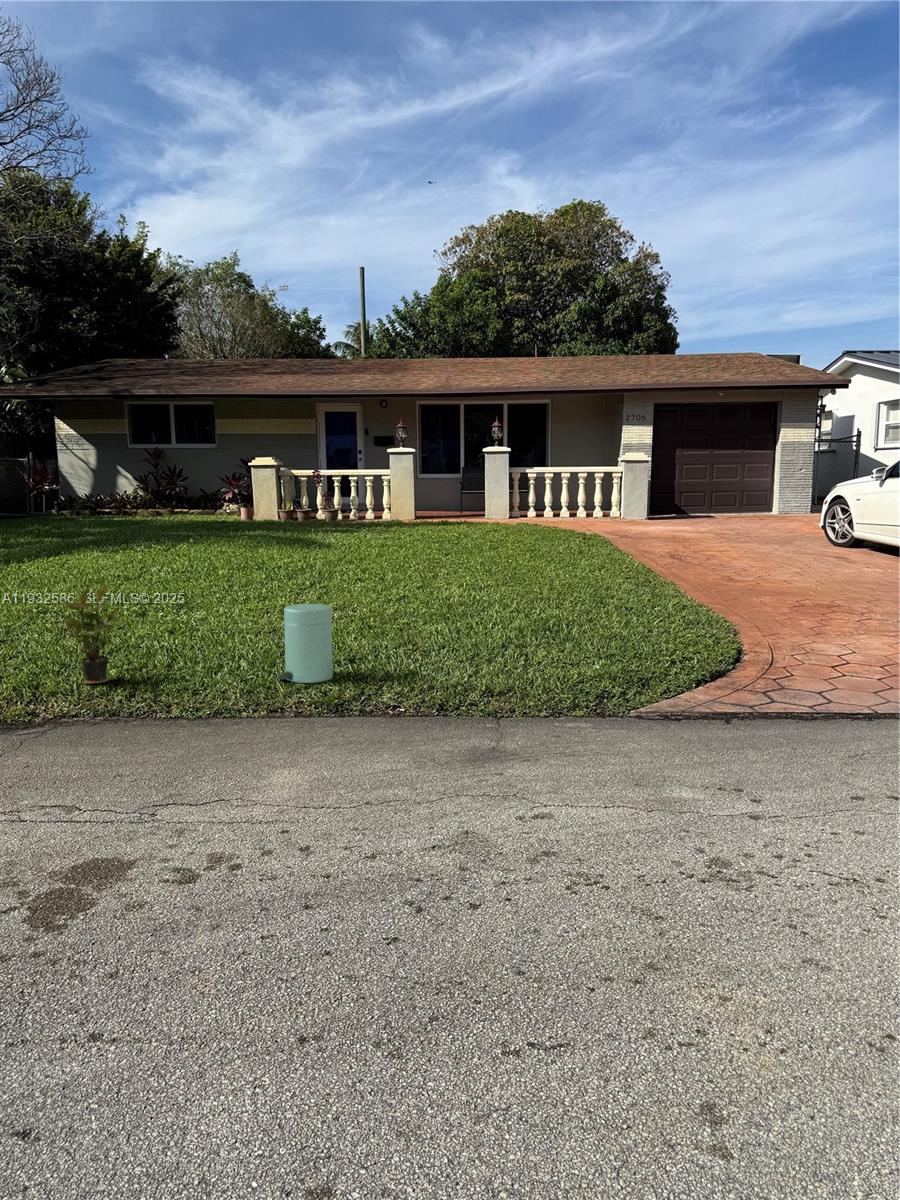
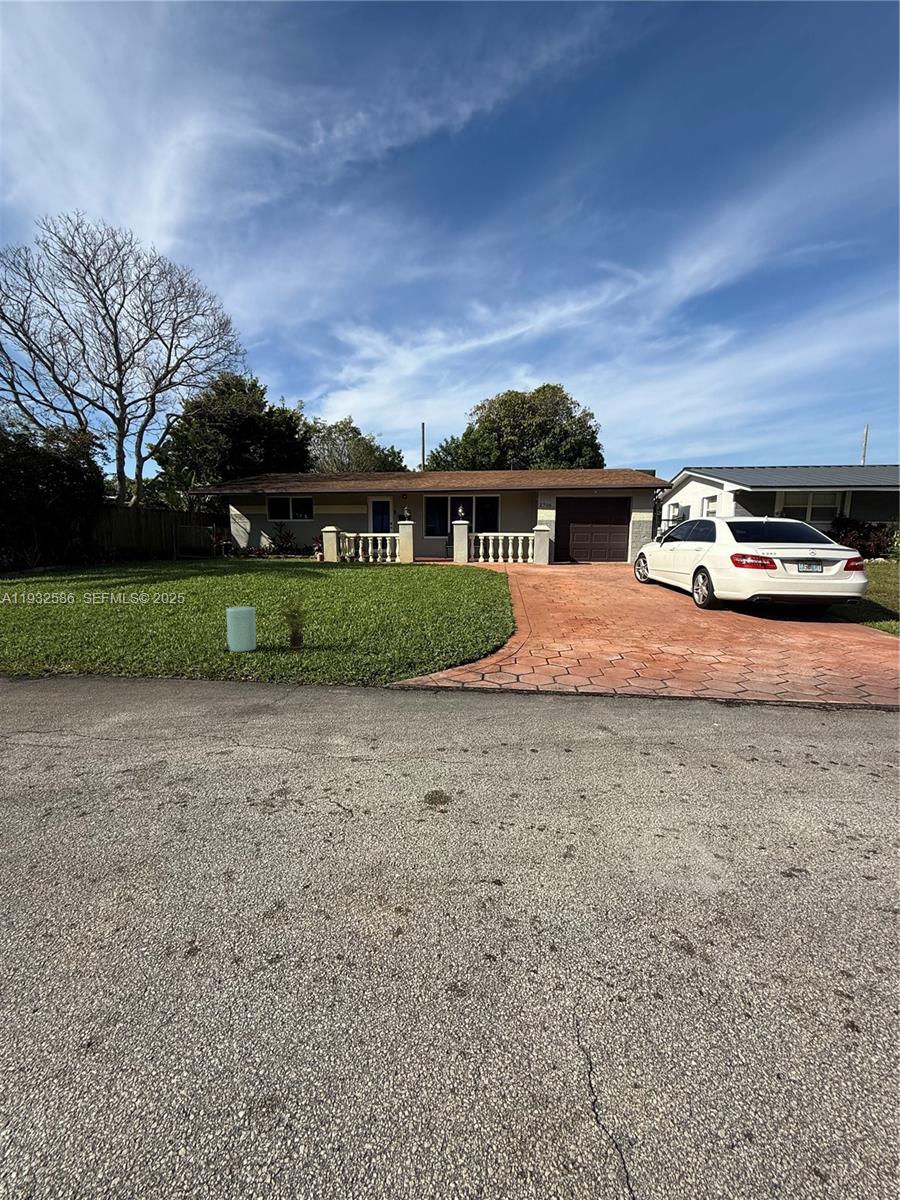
potted plant: present [63,584,119,684] -> present [281,594,310,649]

